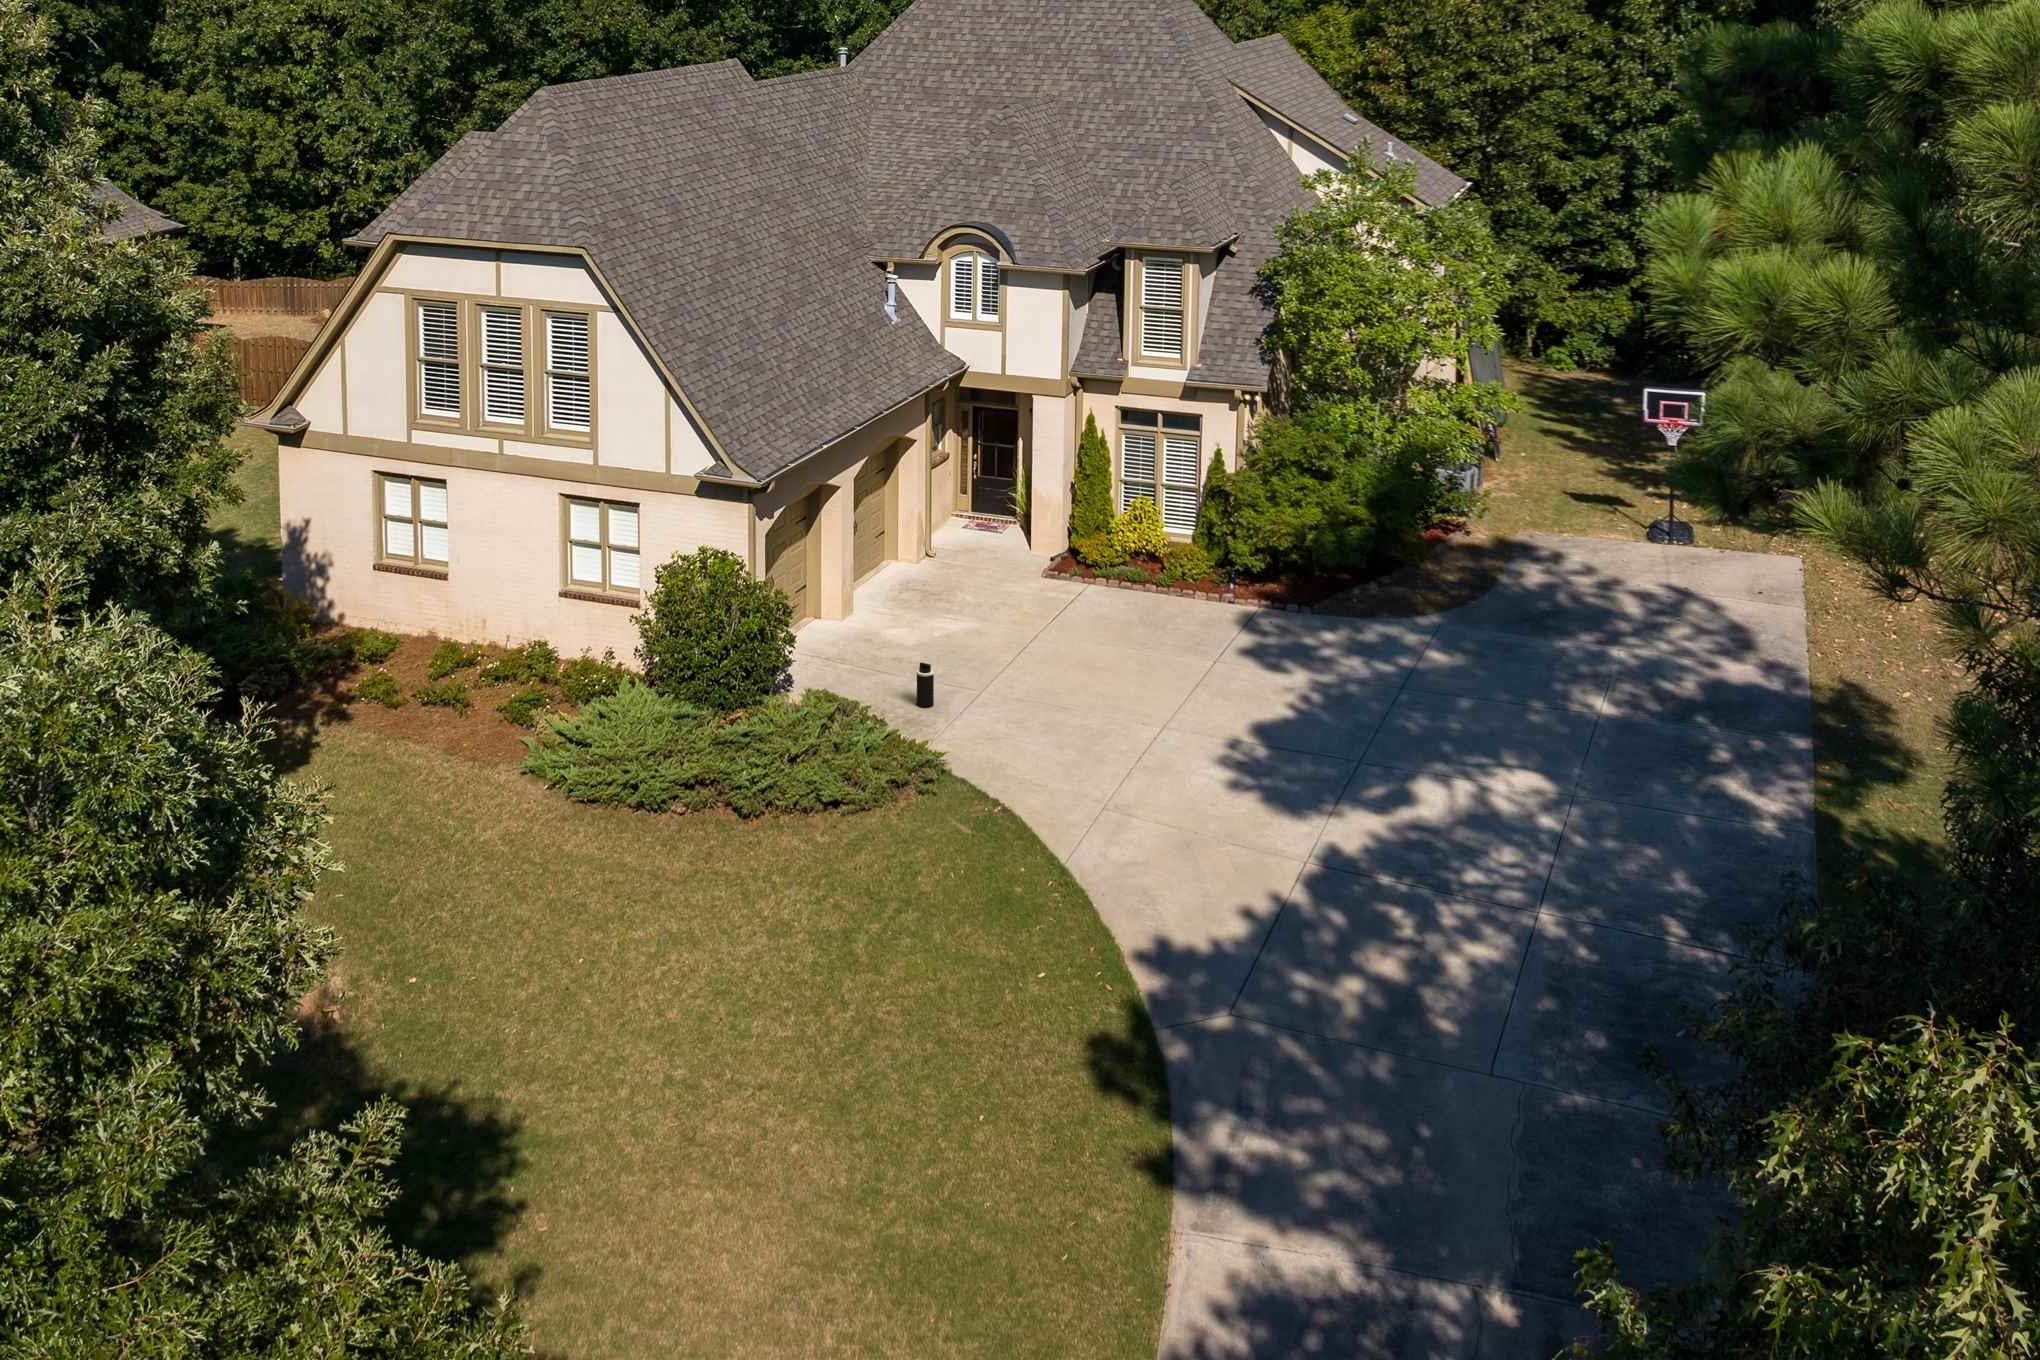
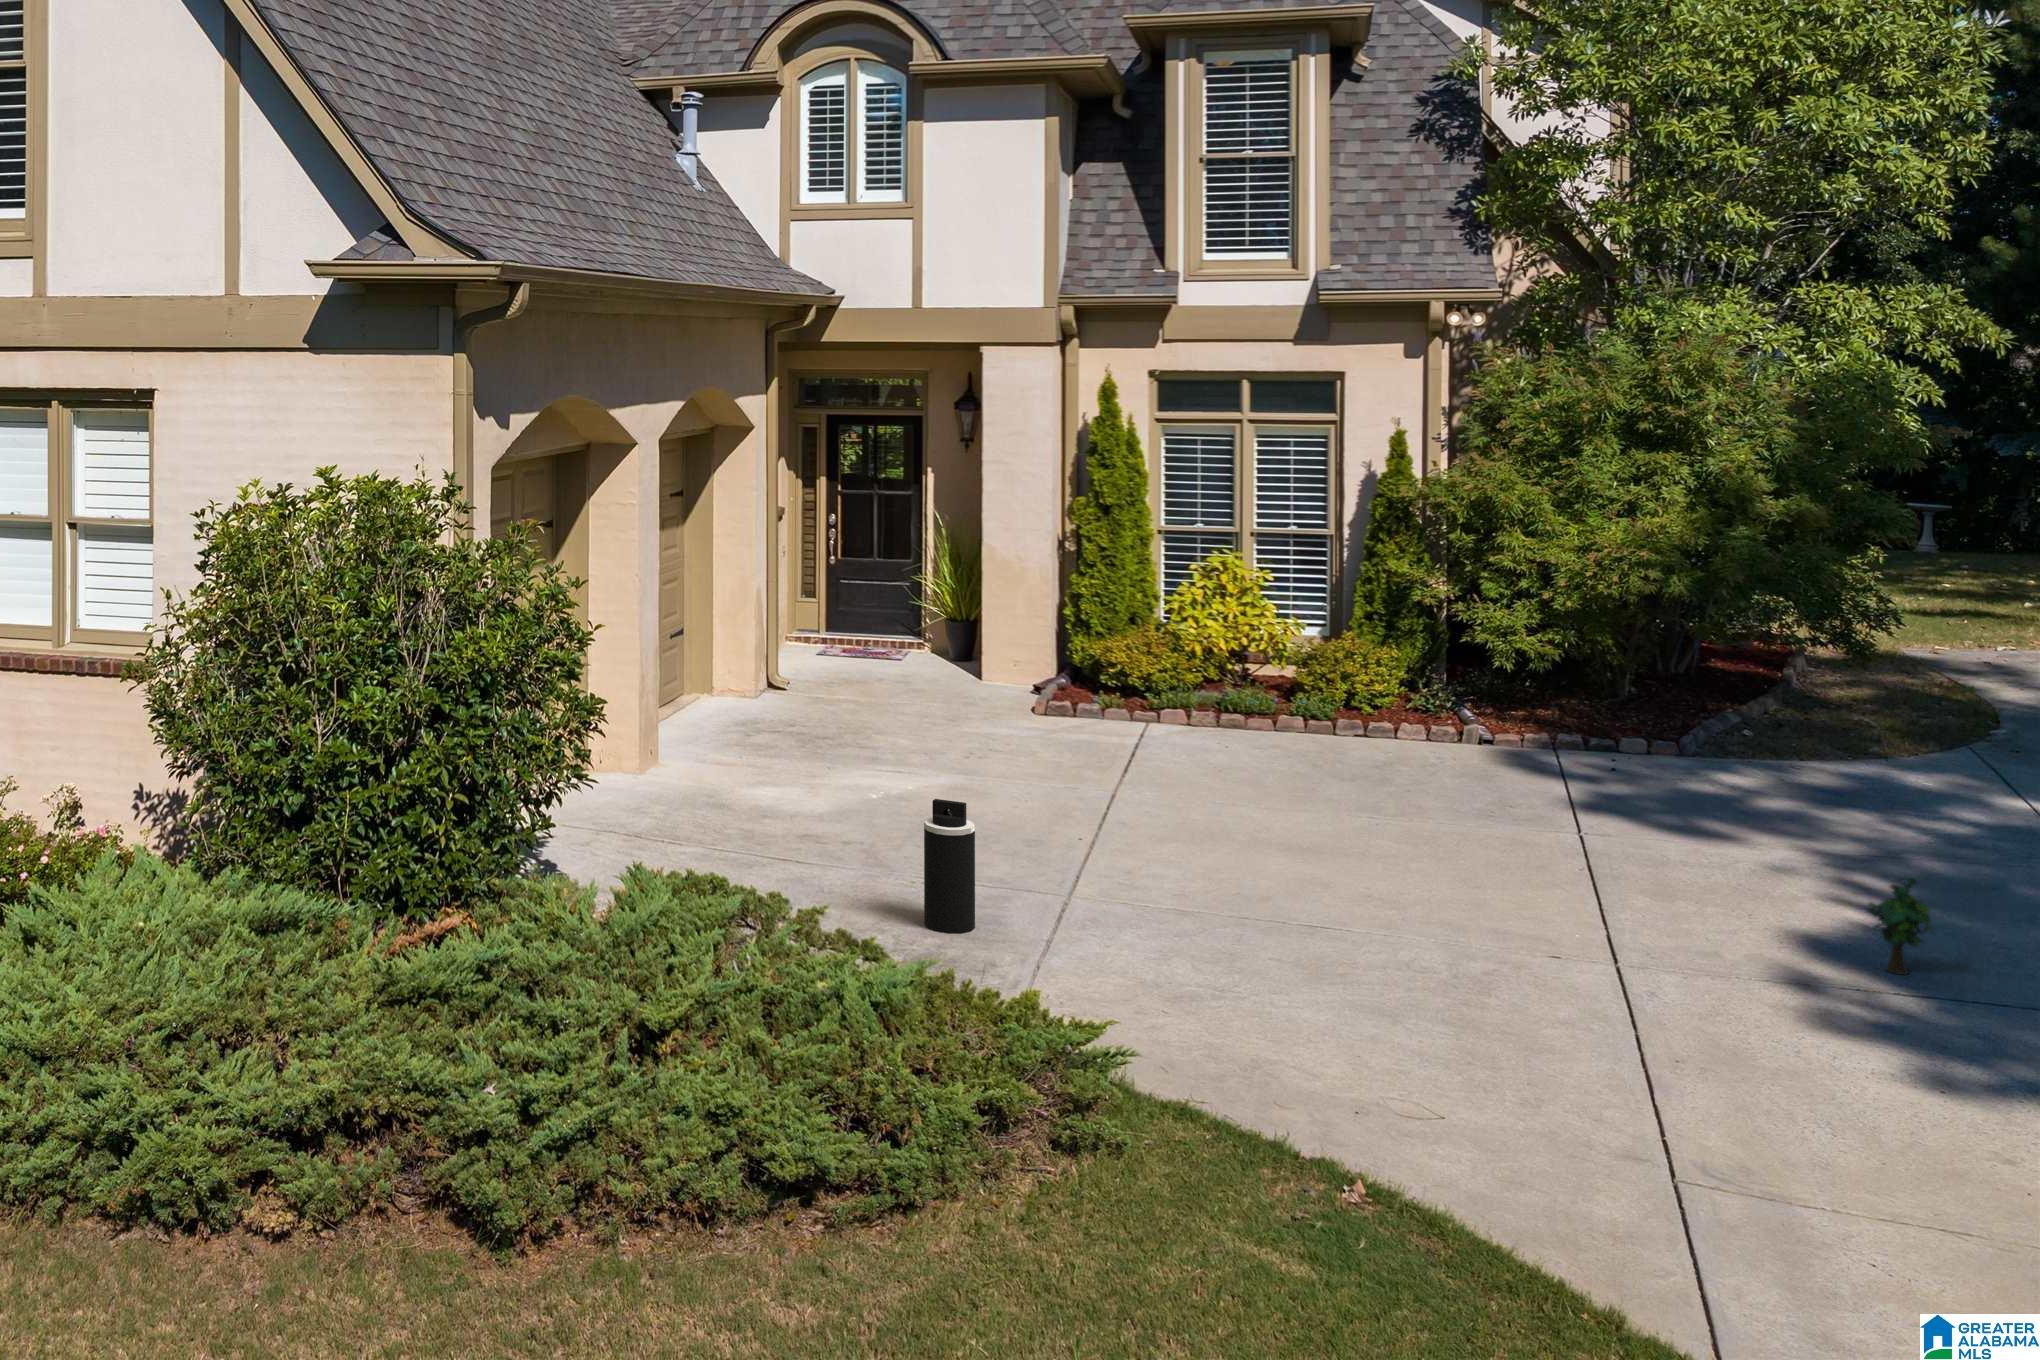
decorative plant: none [1222,699,1242,730] -> present [1867,878,1932,975]

